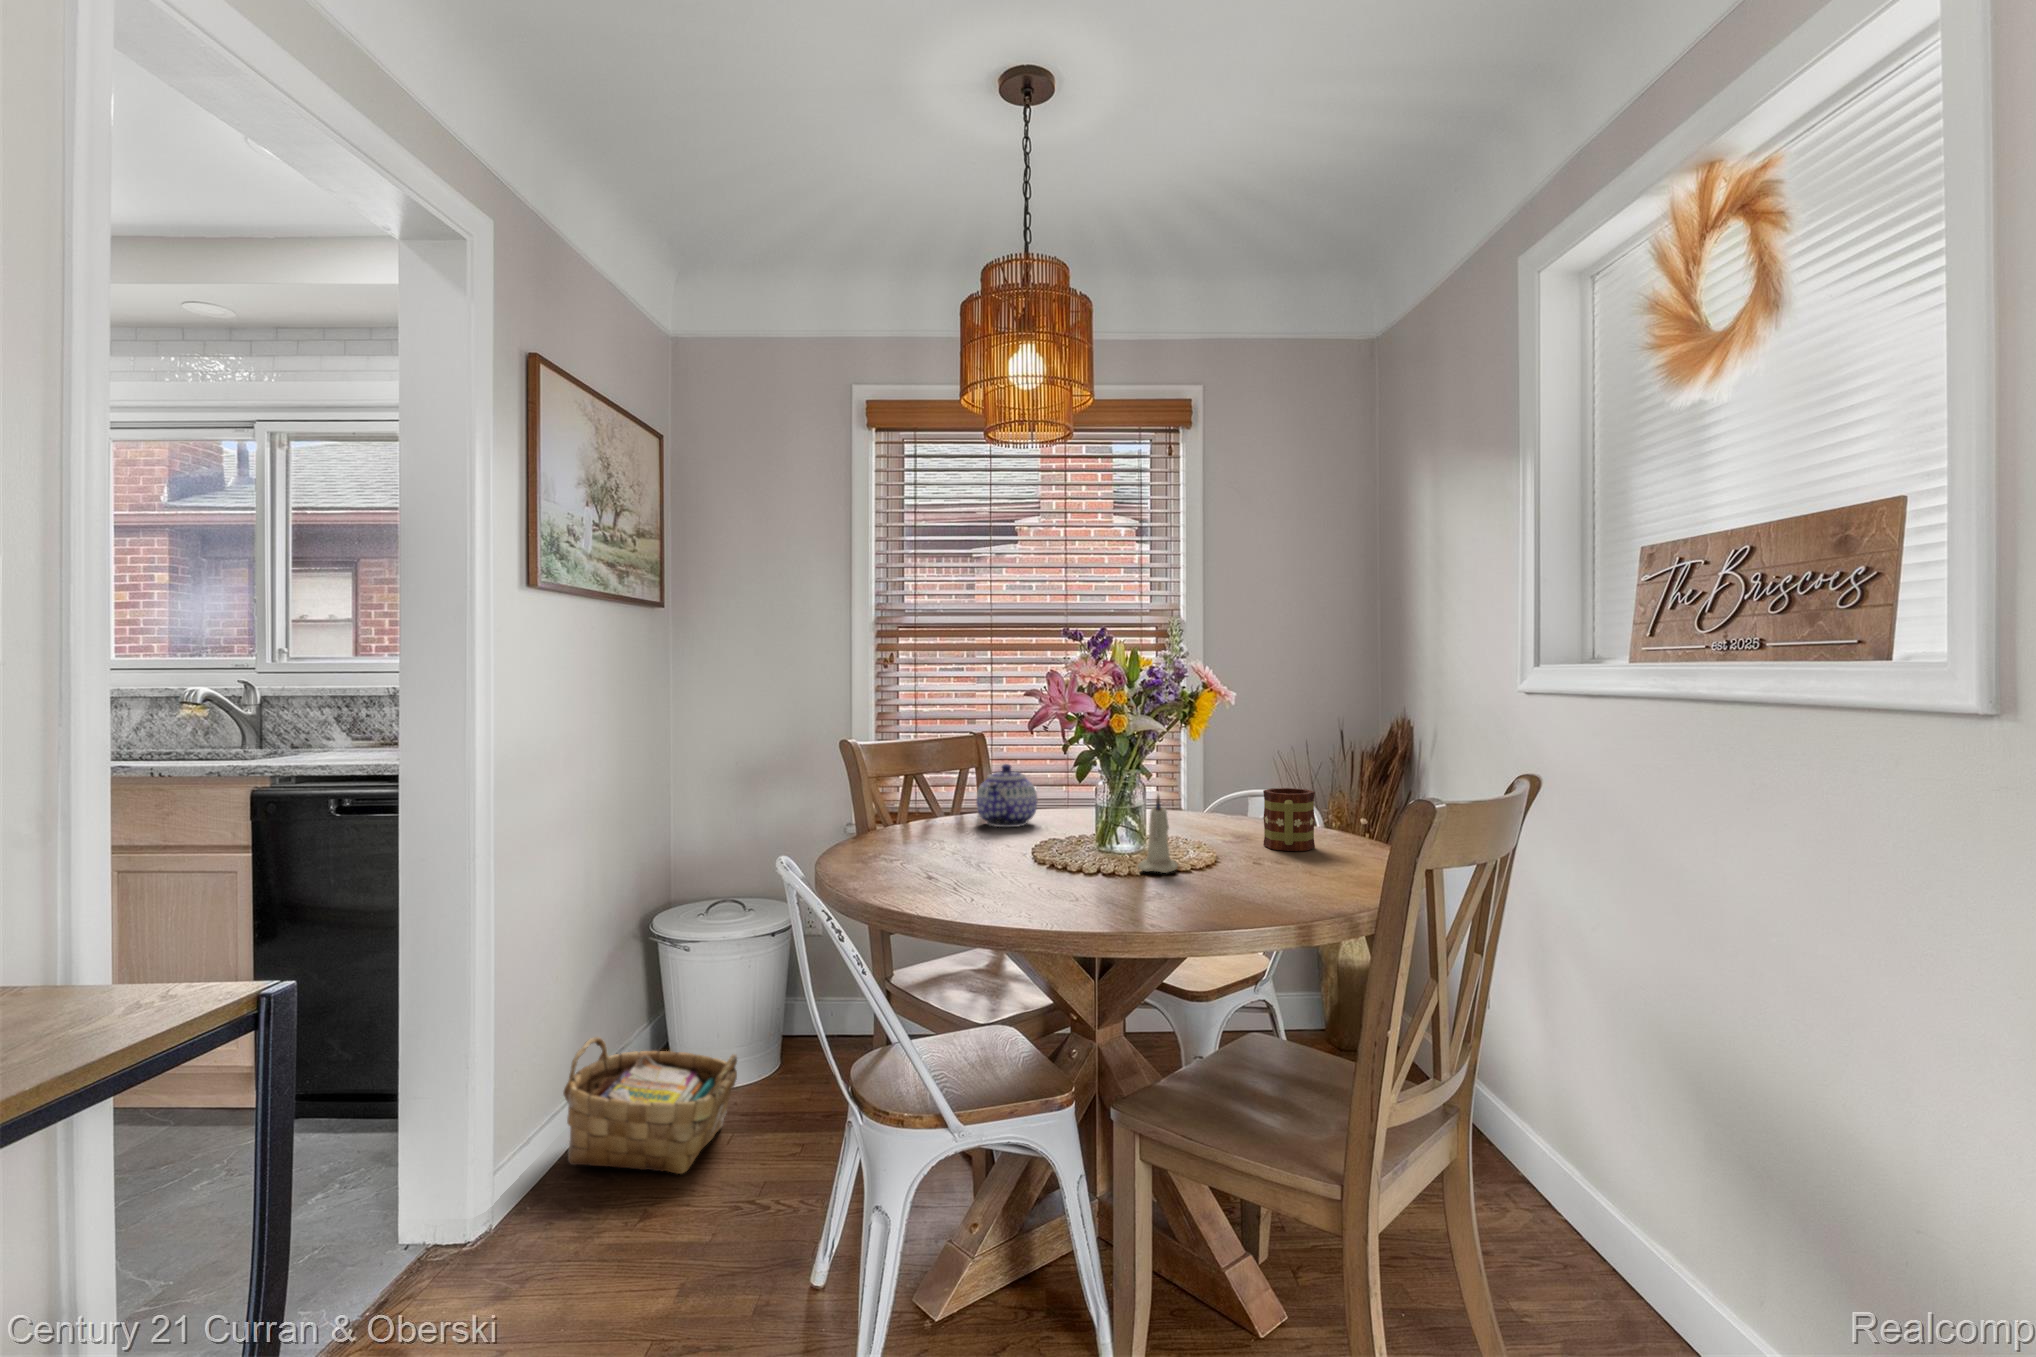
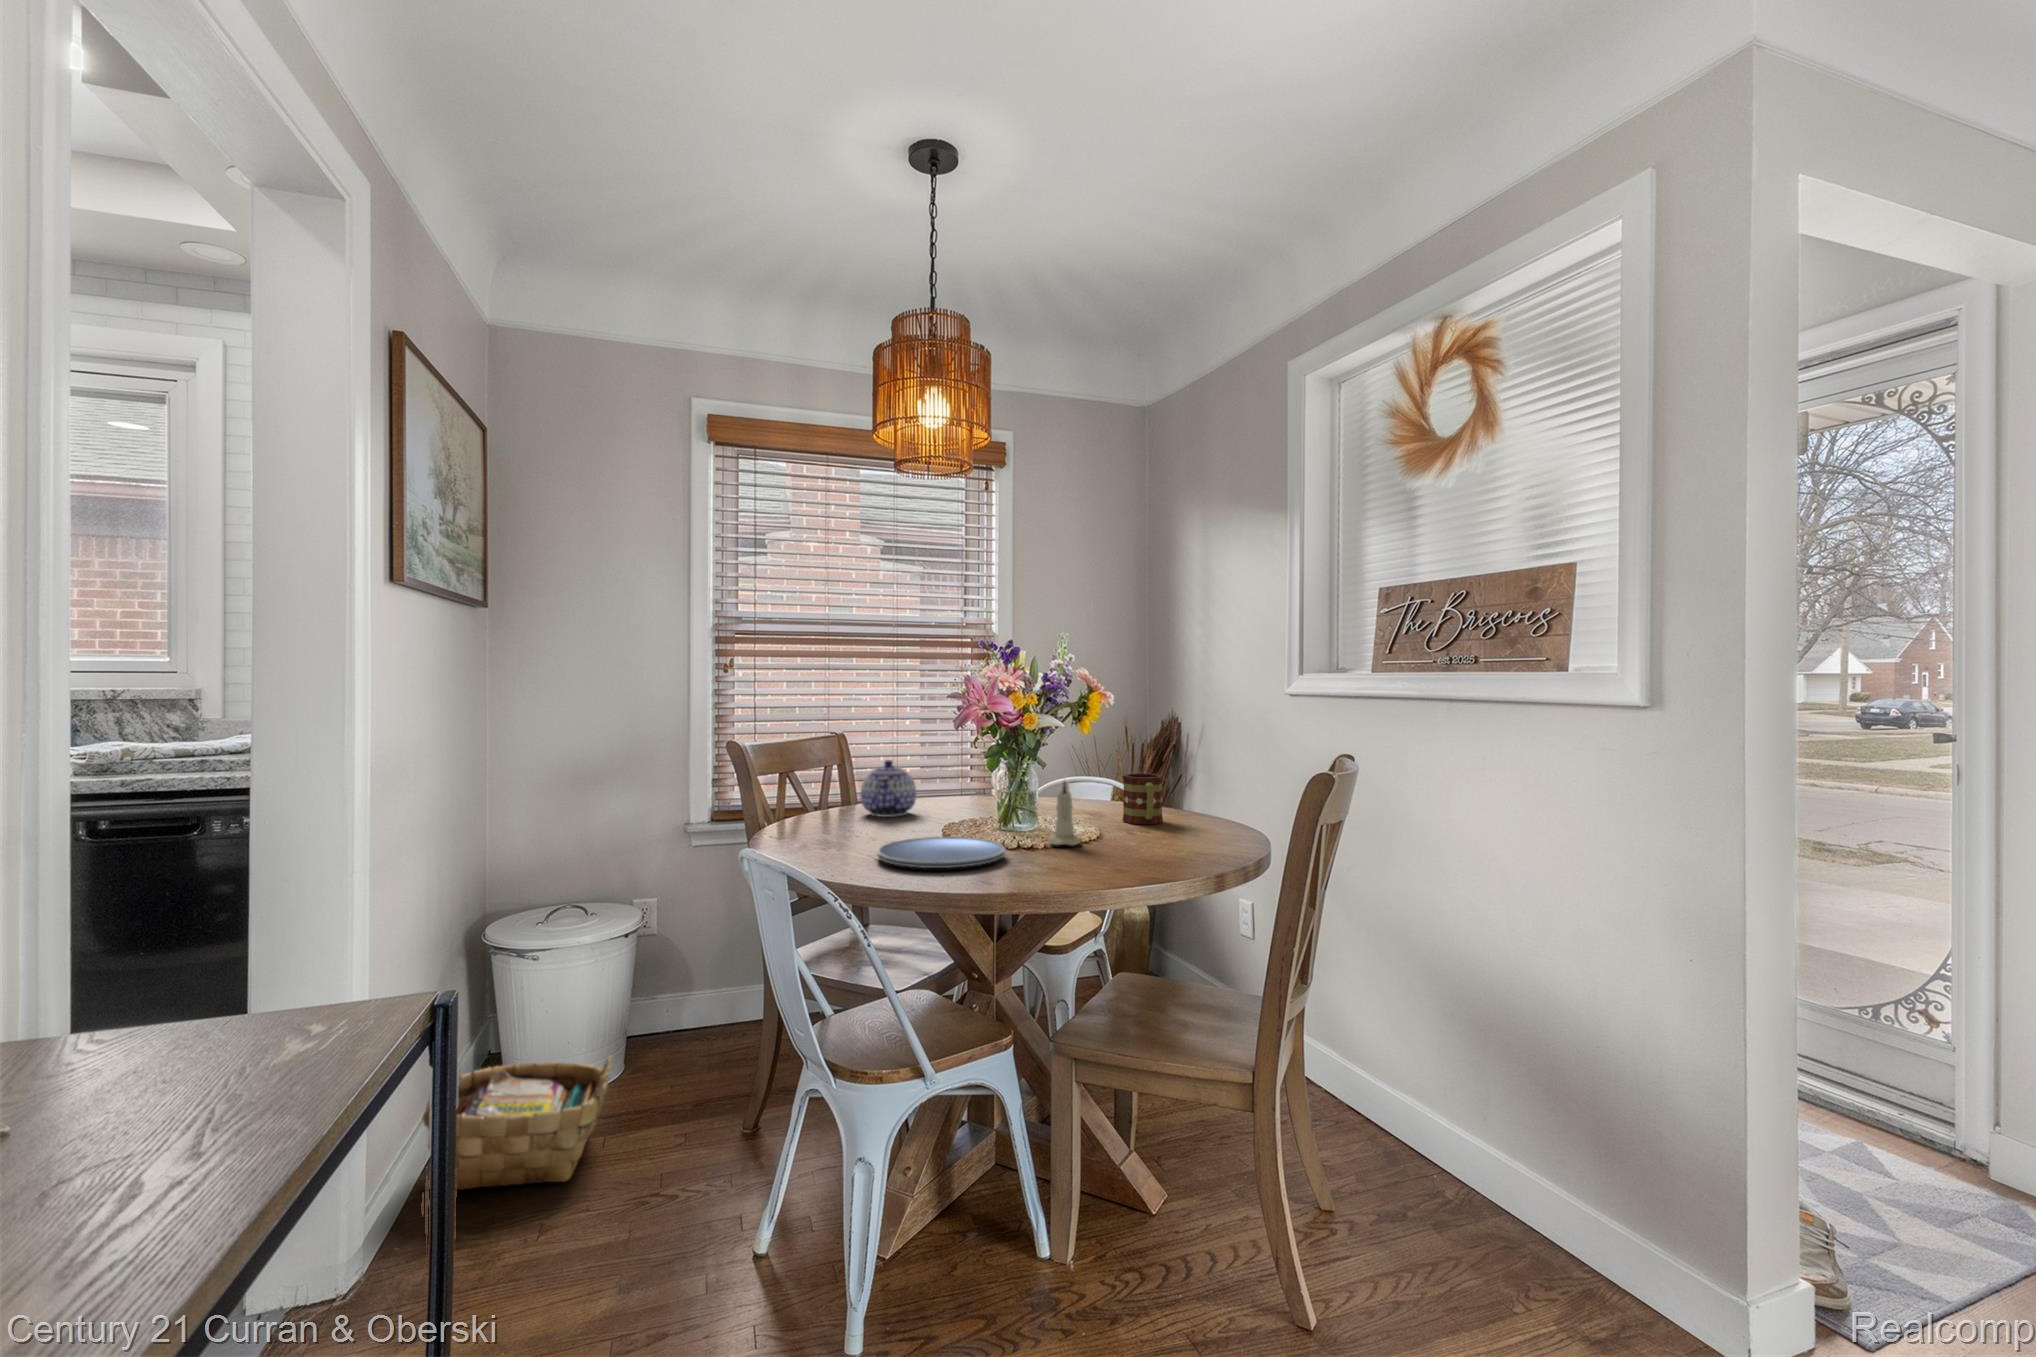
plate: none [926,854,1071,891] -> present [877,837,1005,868]

